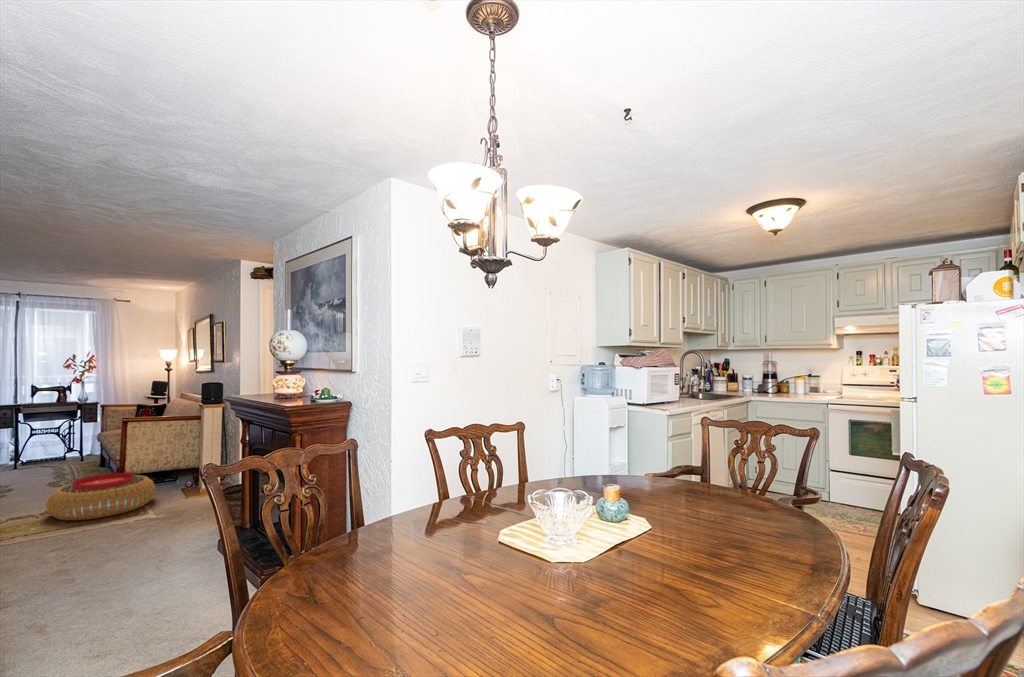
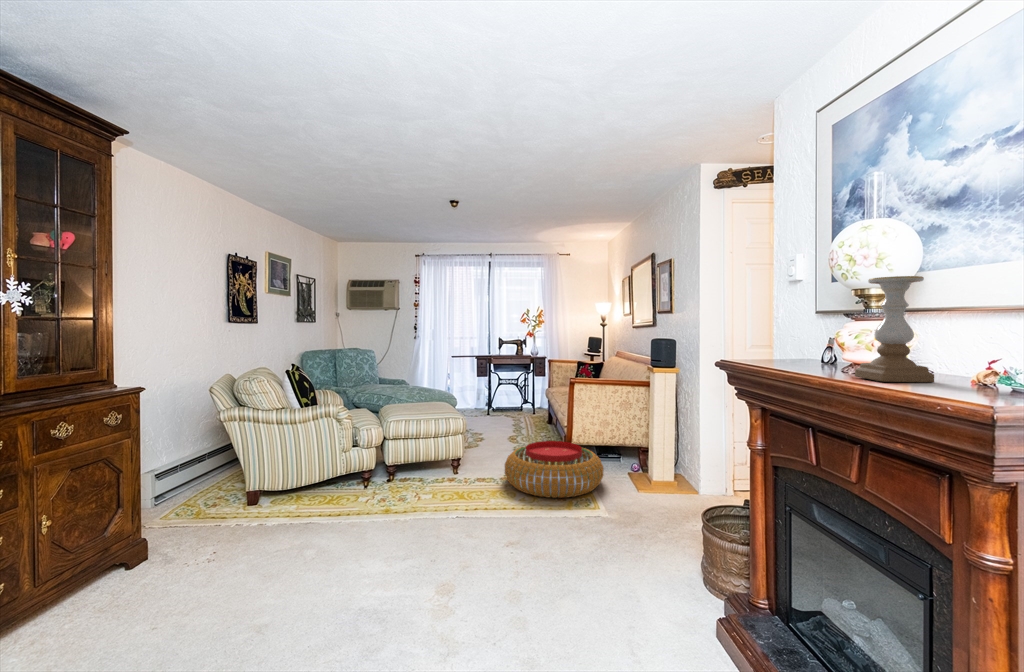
candle holder: none [261,362,284,403] -> present [855,276,934,382]

